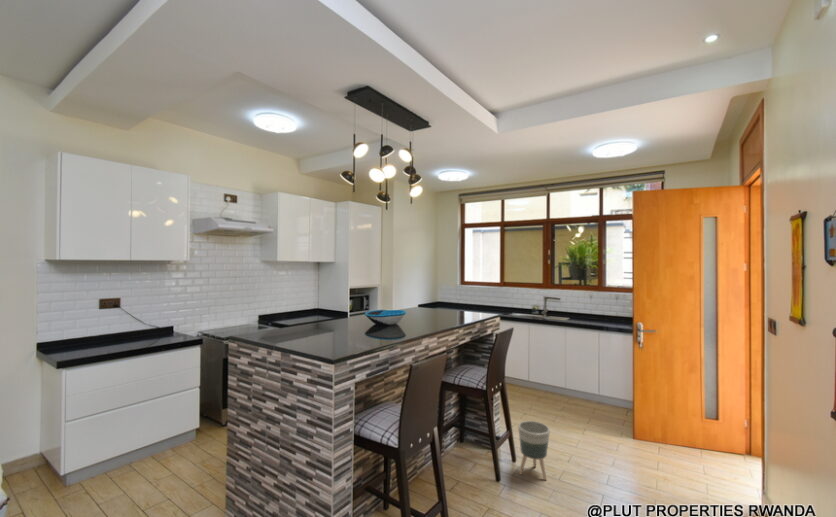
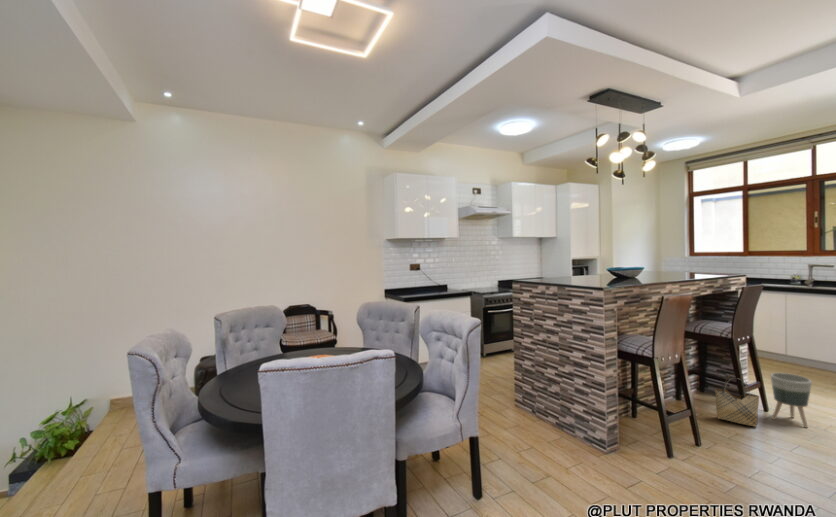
woven basket: none [470,431,509,492] -> present [715,383,759,426]

